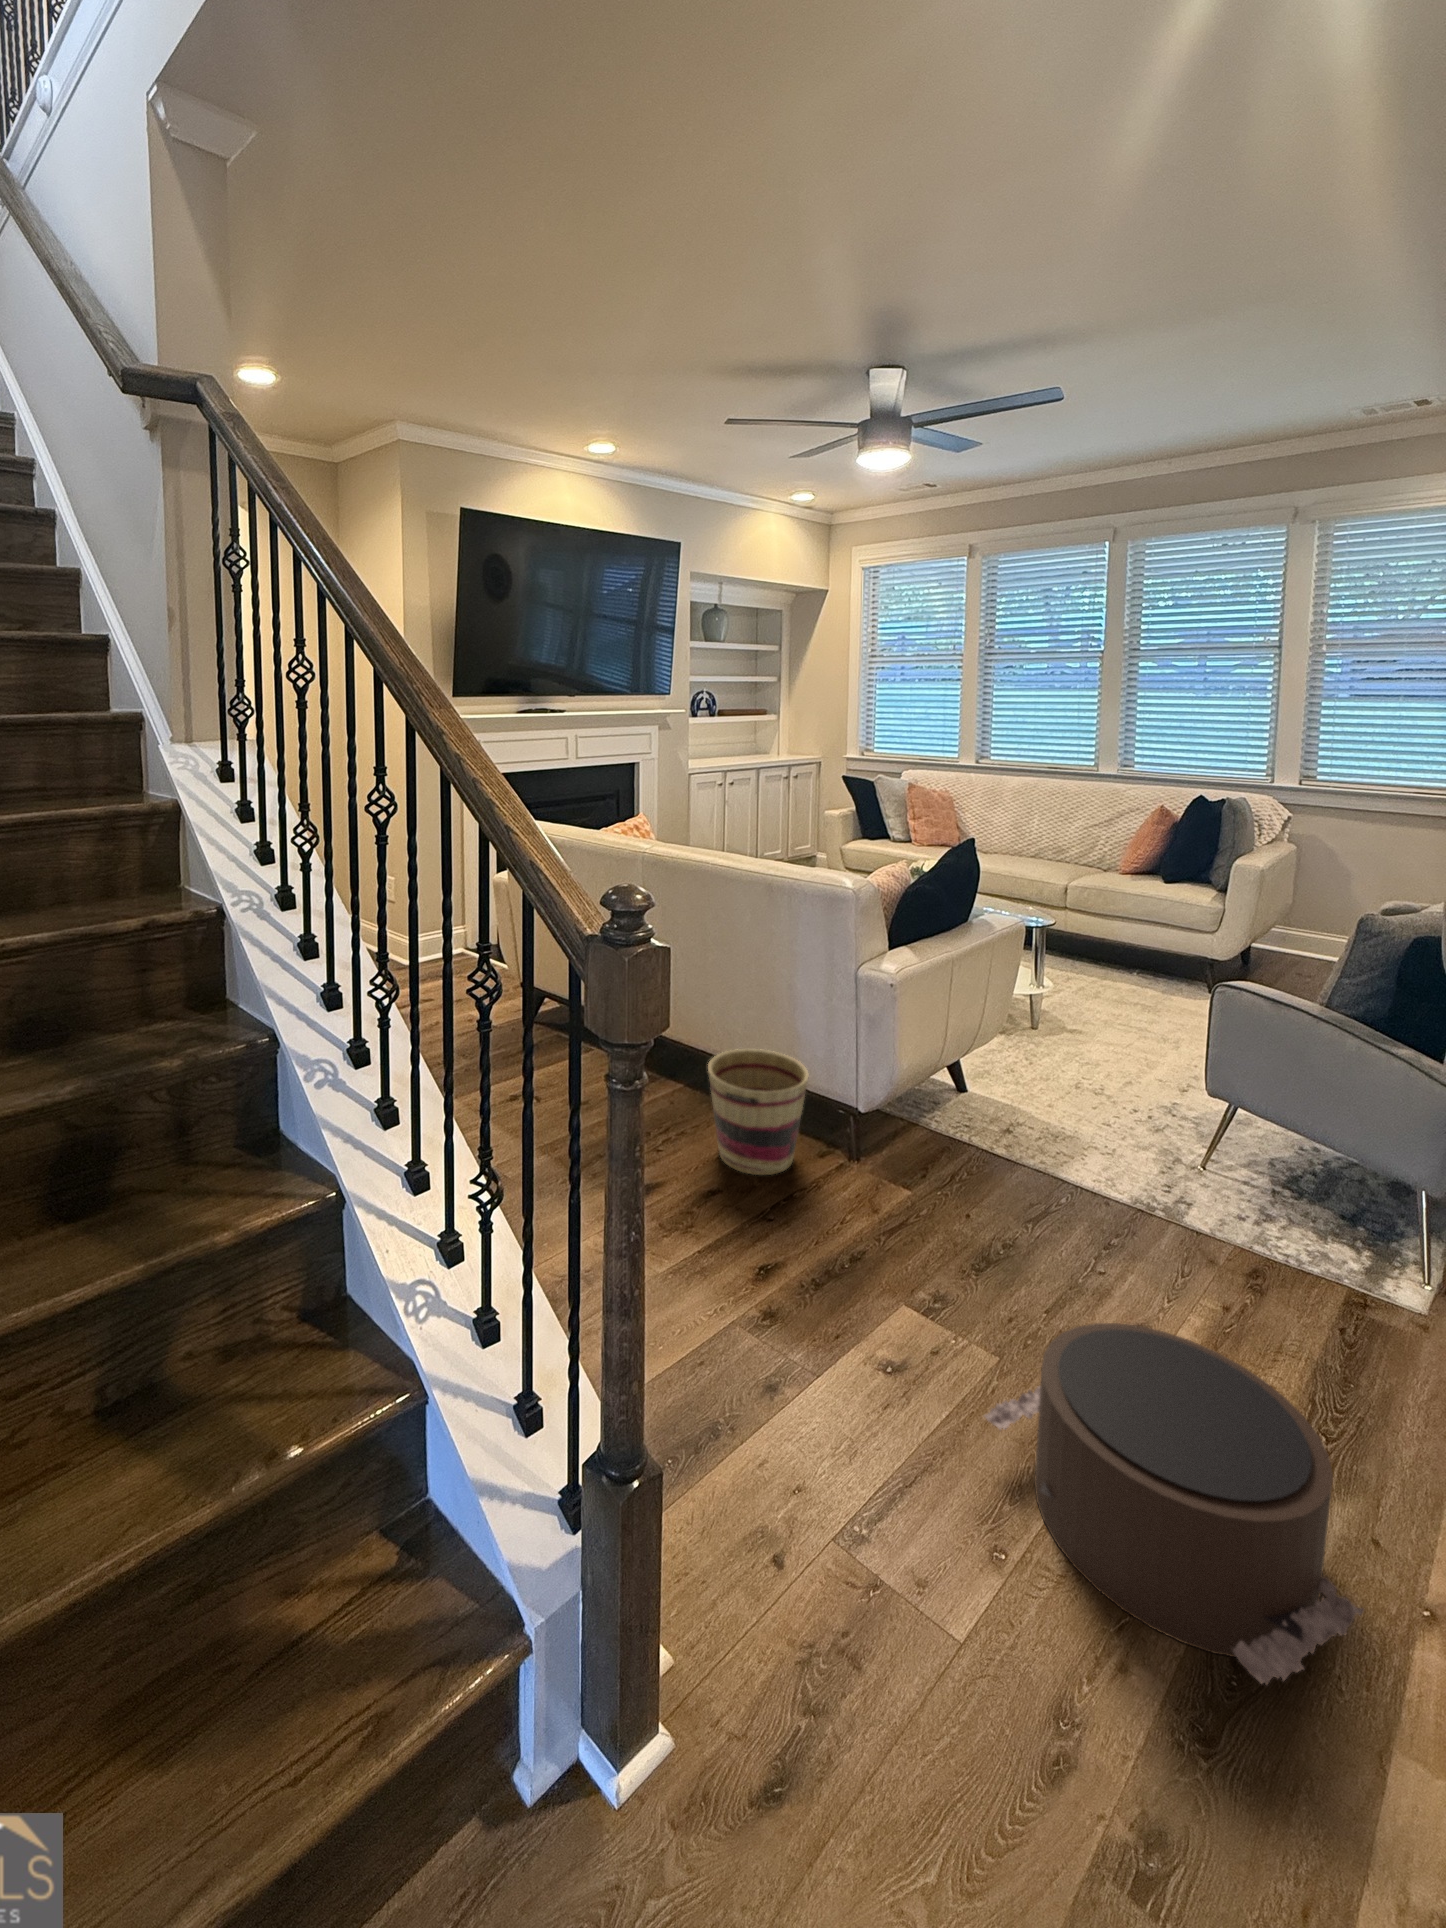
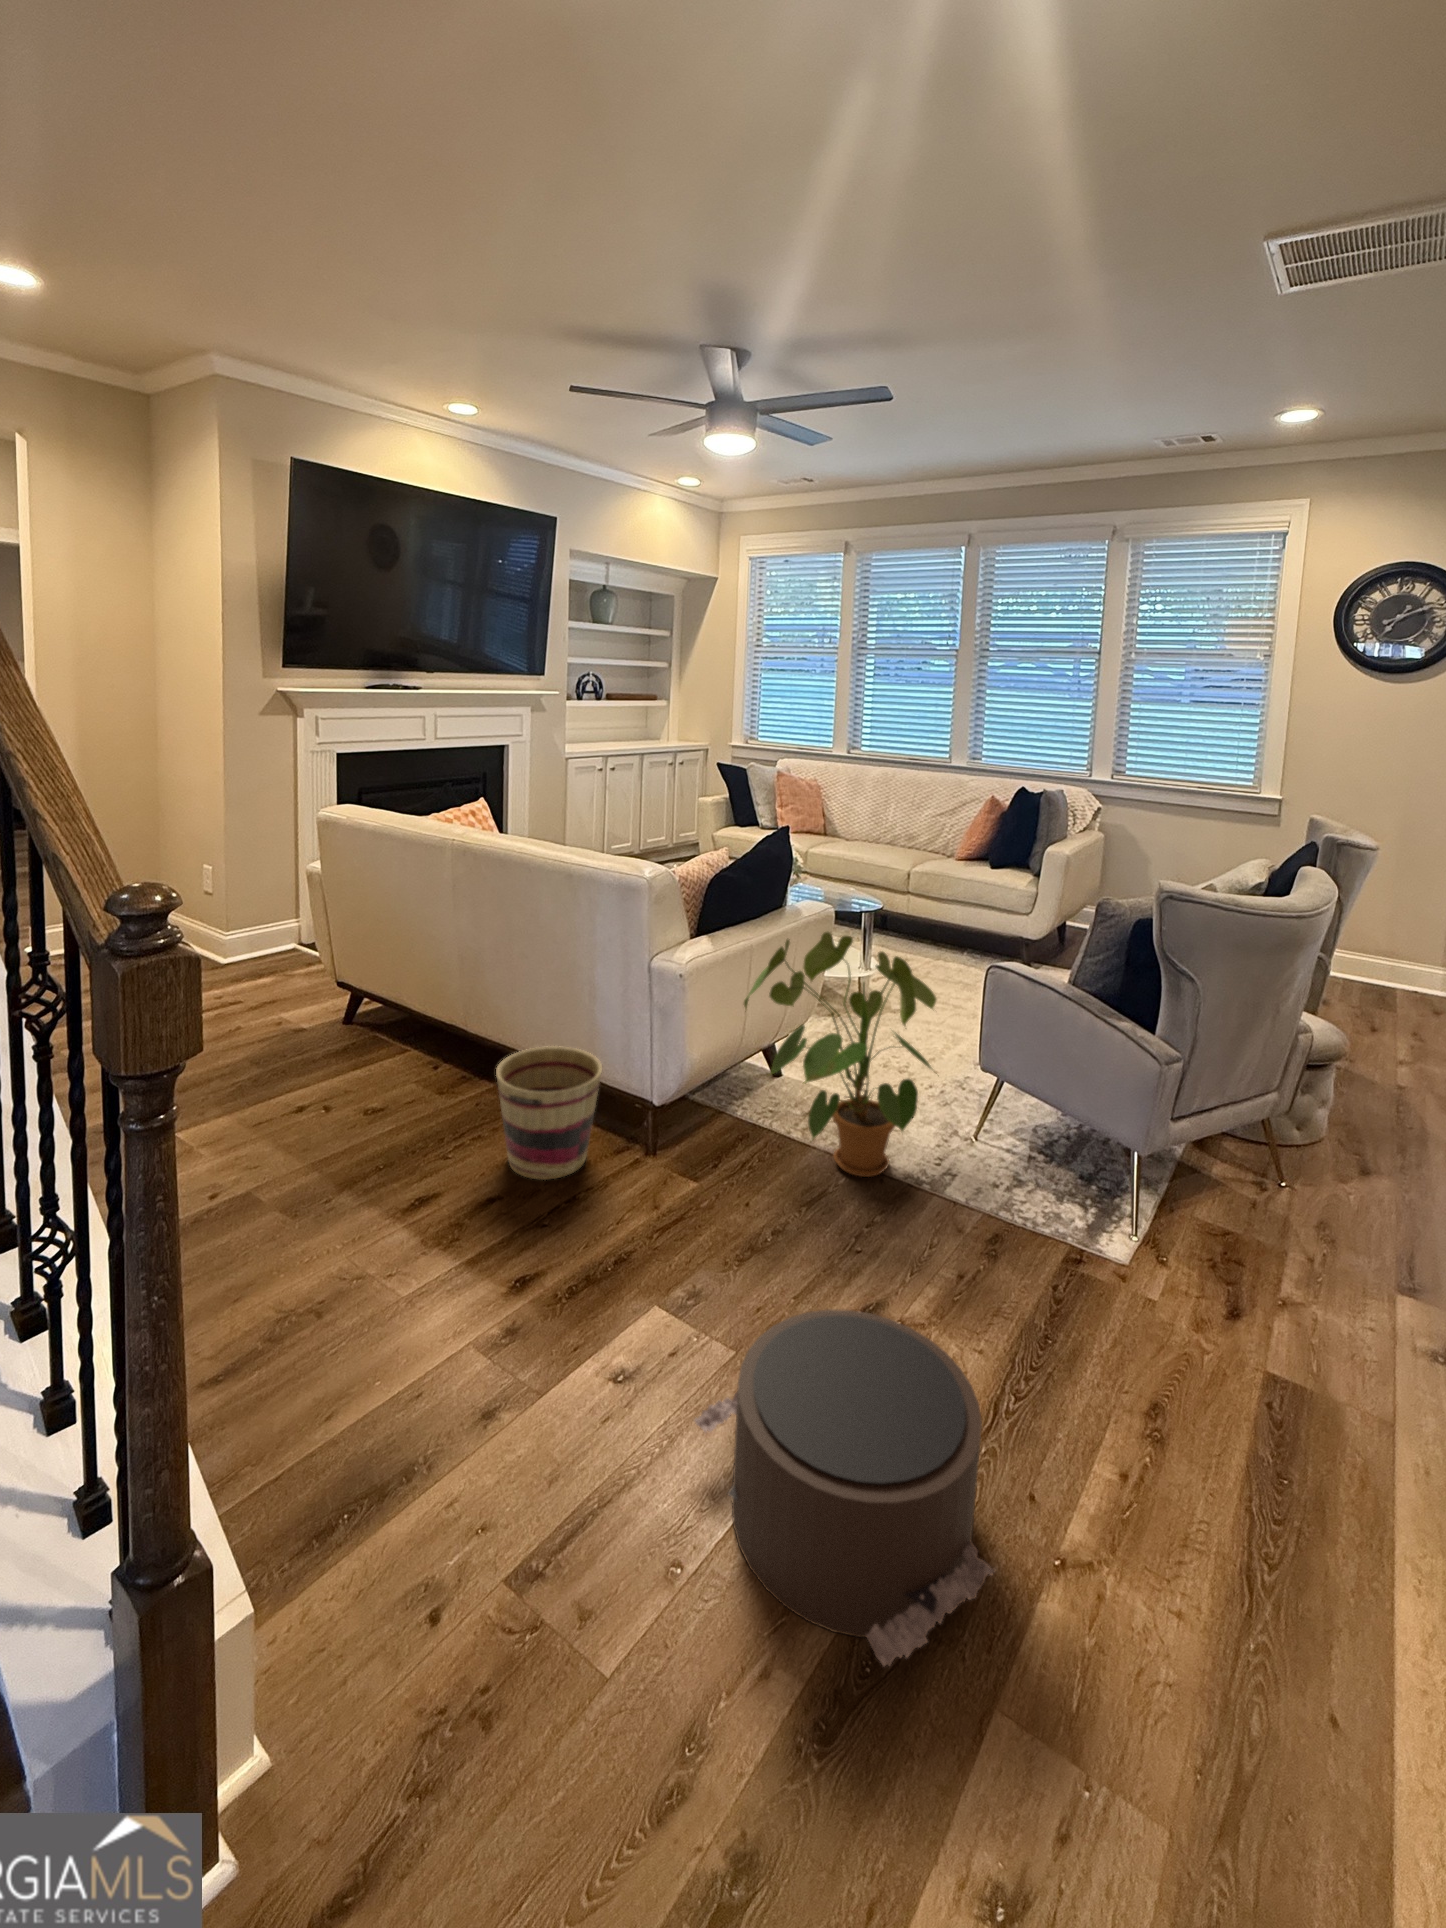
house plant: none [945,945,1177,1198] -> present [744,932,937,1177]

